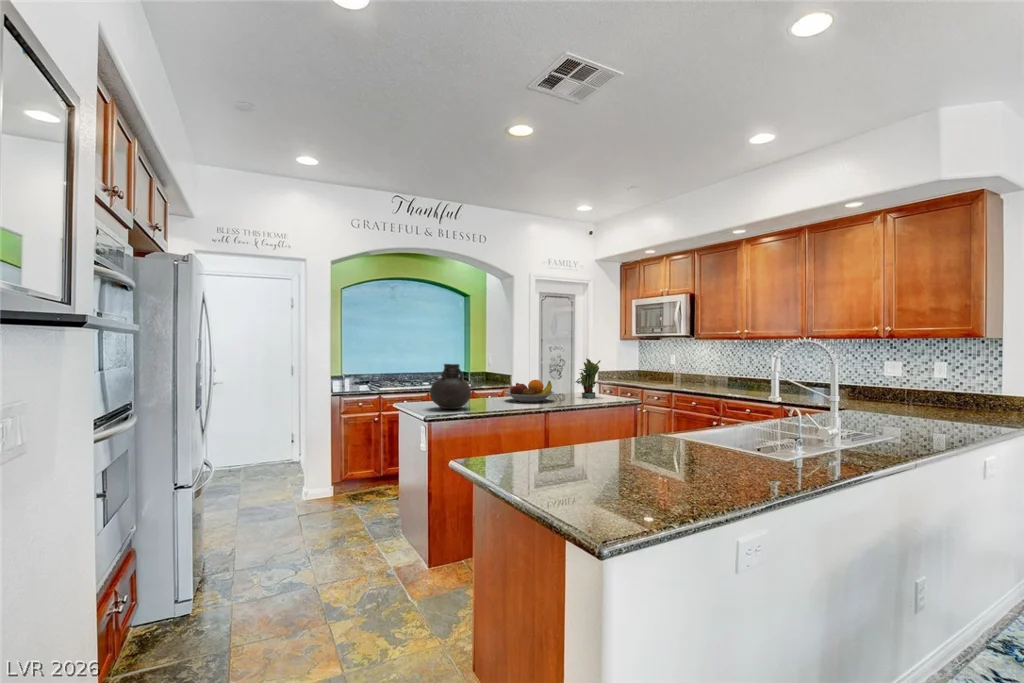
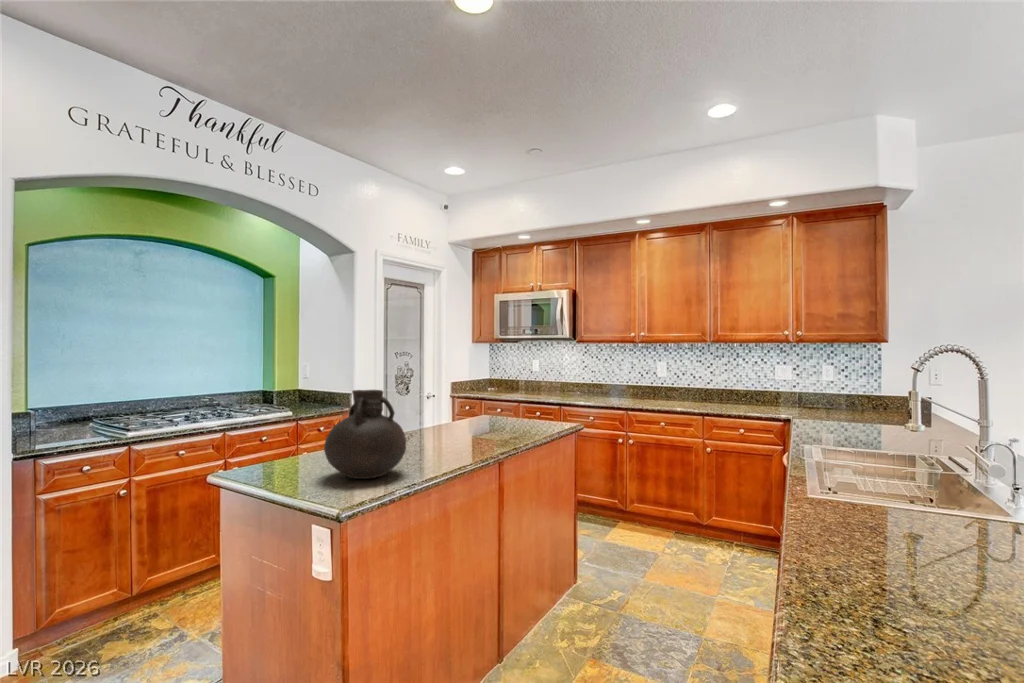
potted plant: present [576,358,600,398] -> none [503,370,538,427]
fruit bowl: present [505,380,554,402] -> none [418,406,497,443]

